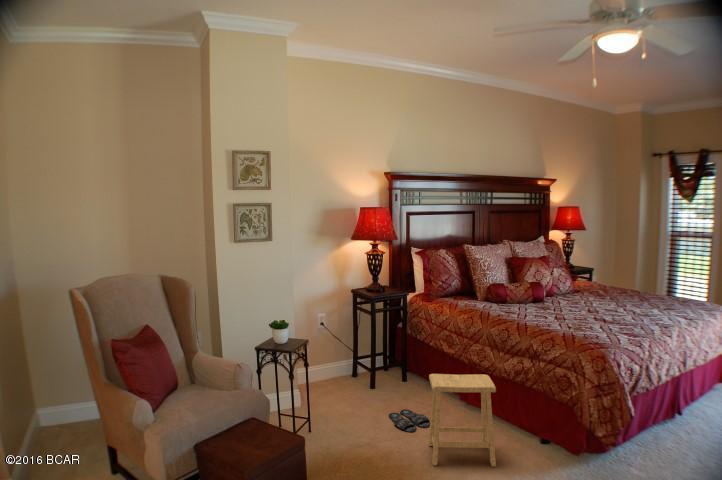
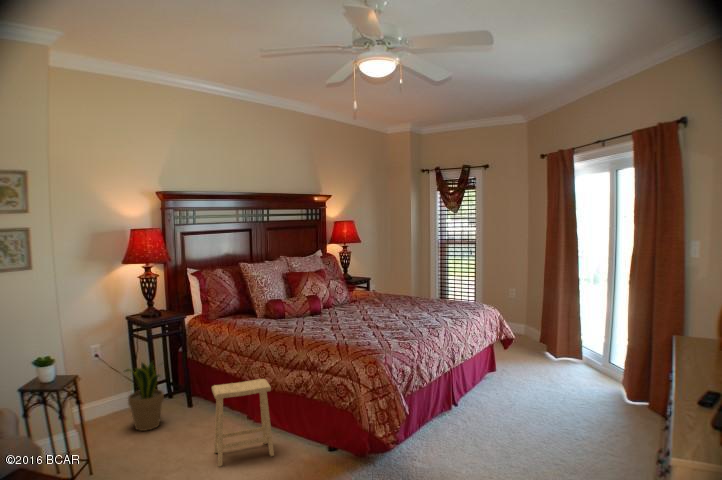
potted plant: none [347,334,385,401] -> present [125,363,164,431]
slippers: present [389,409,430,432] -> none [173,430,215,447]

